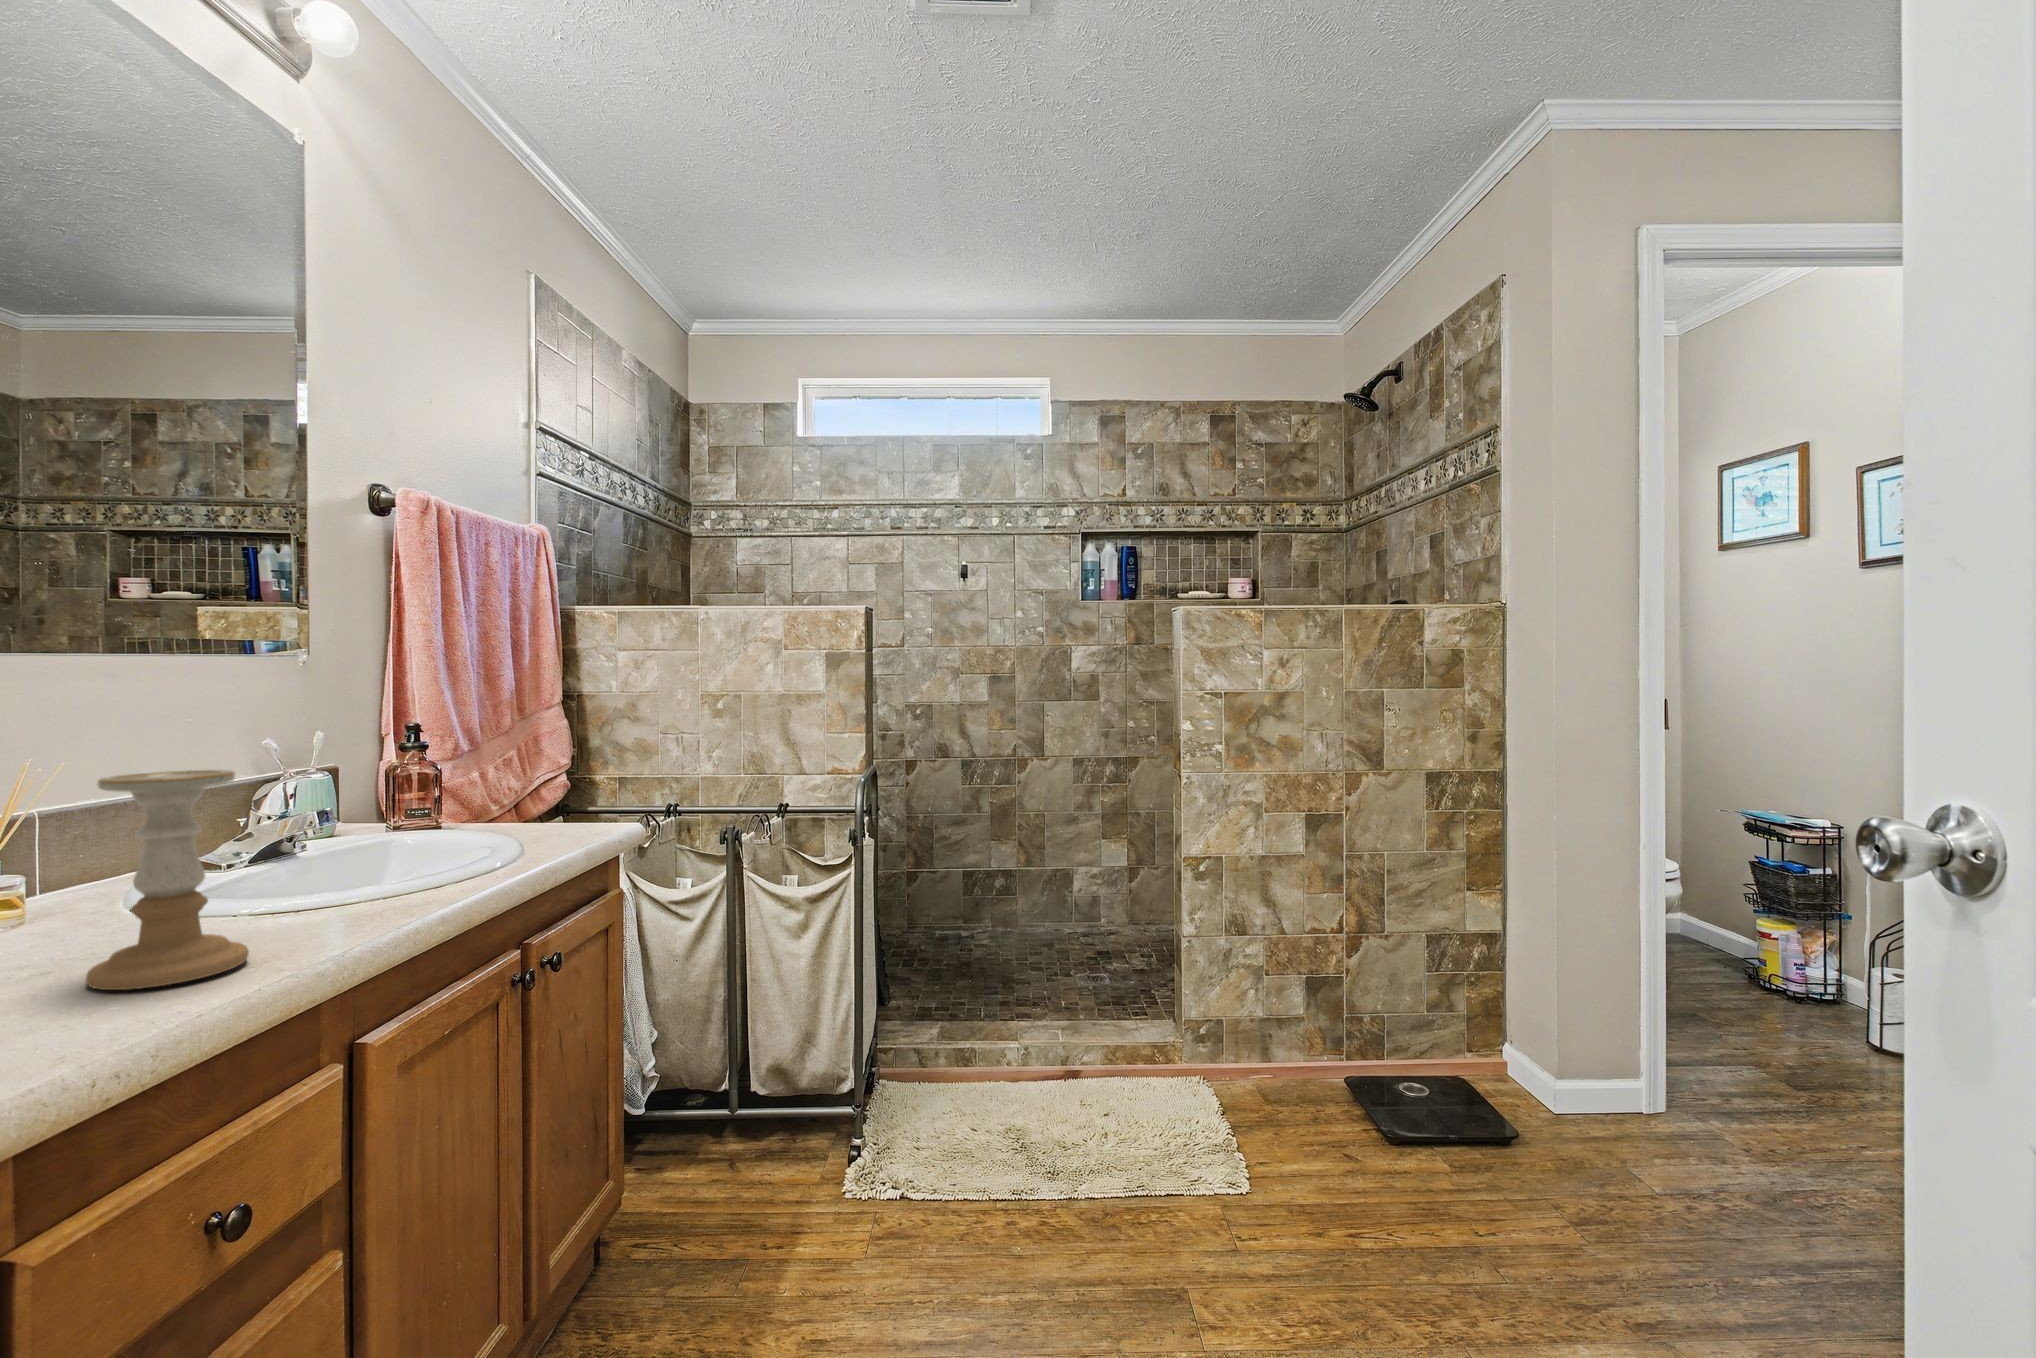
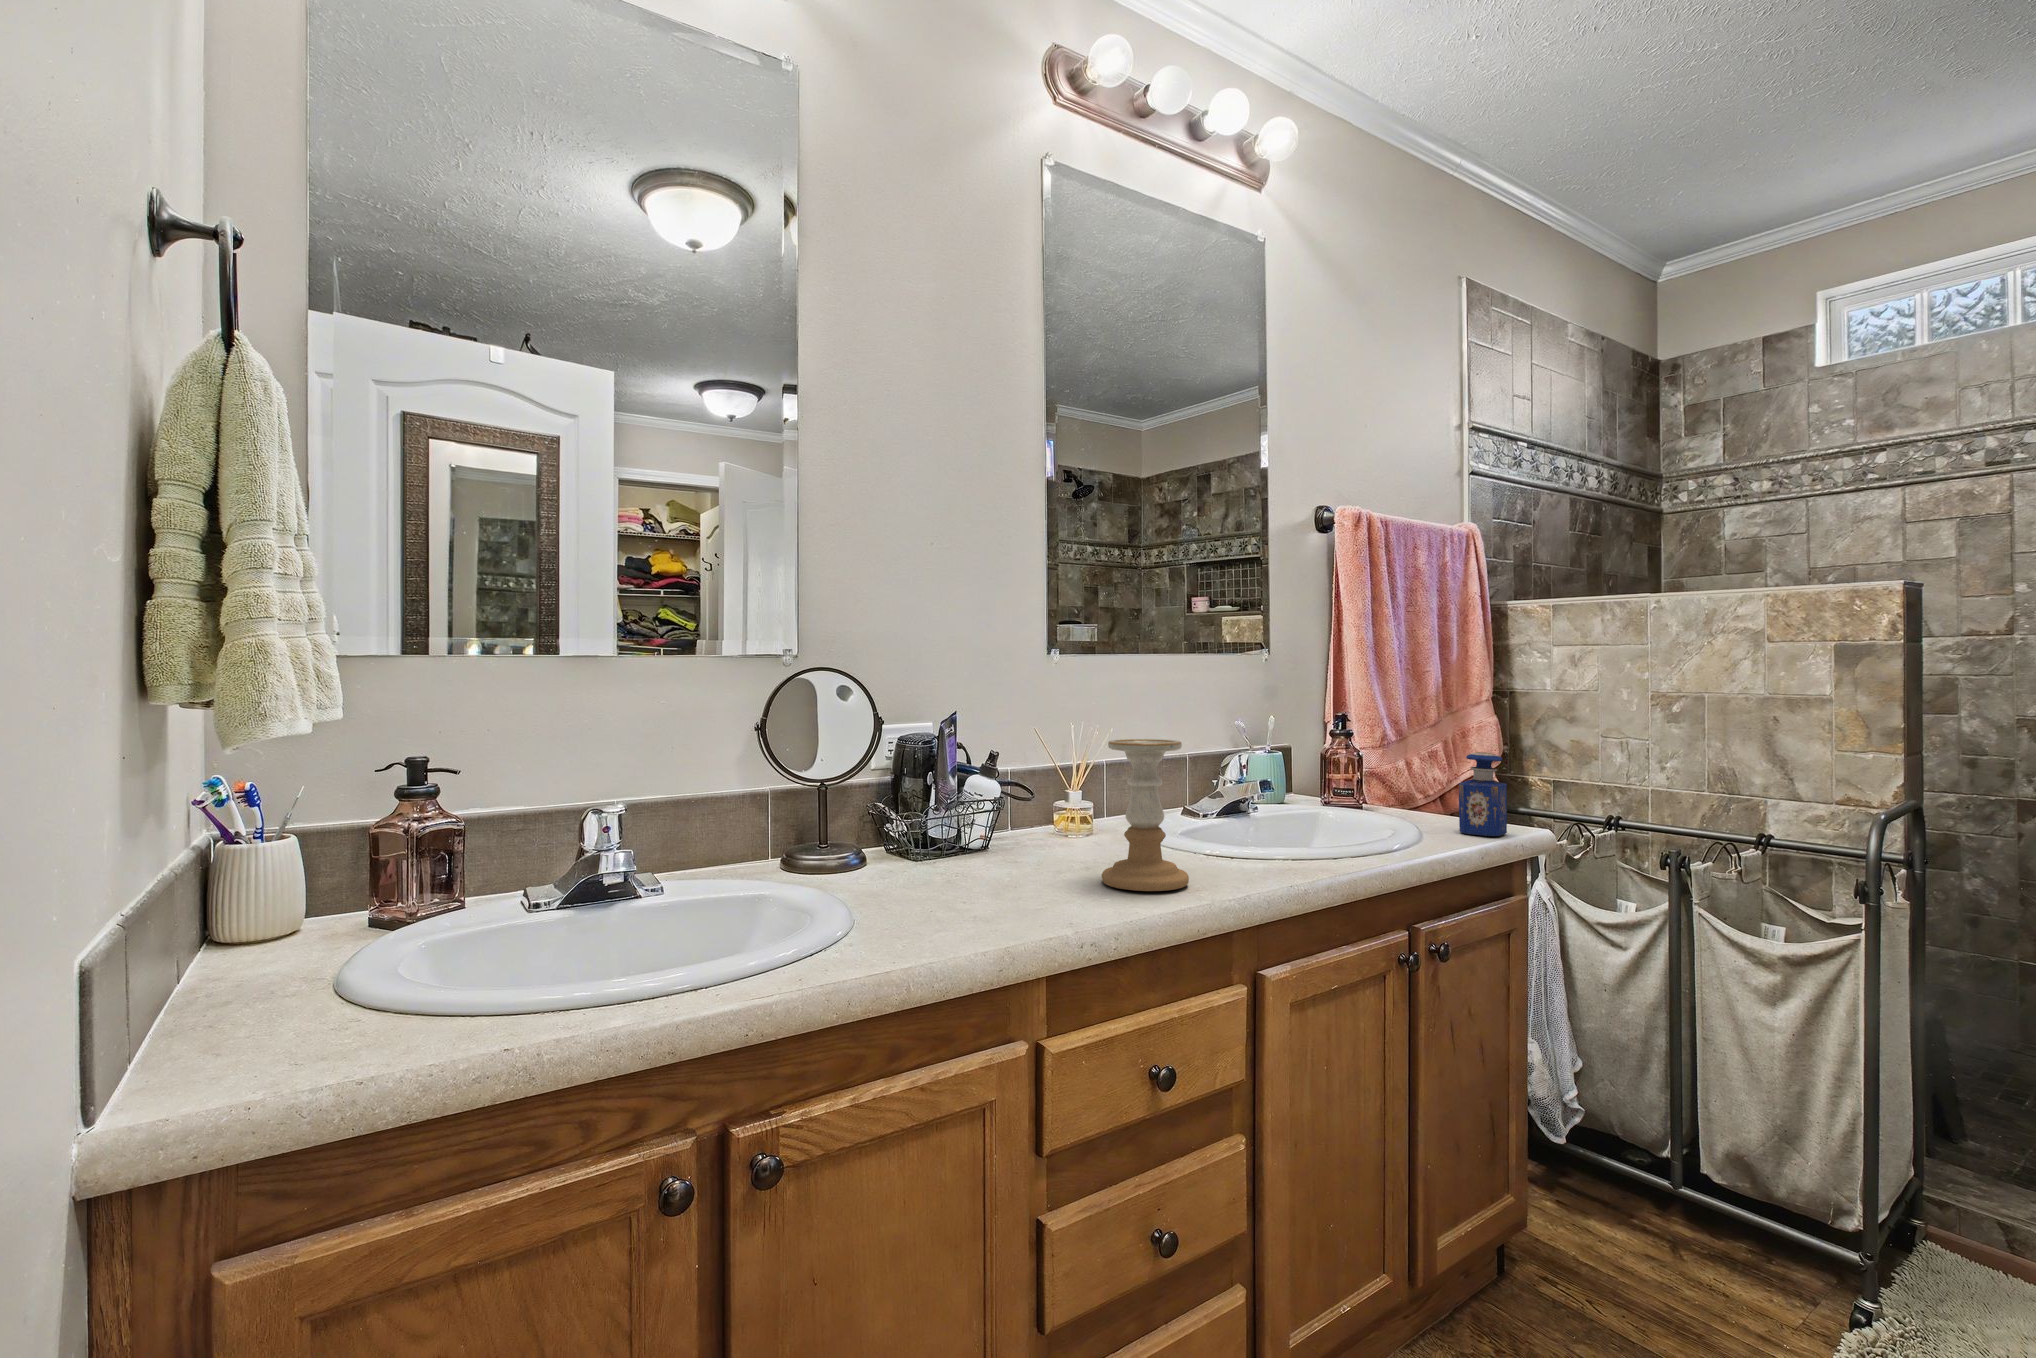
perfume bottle: none [556,755,603,838] -> present [1459,752,1507,836]

